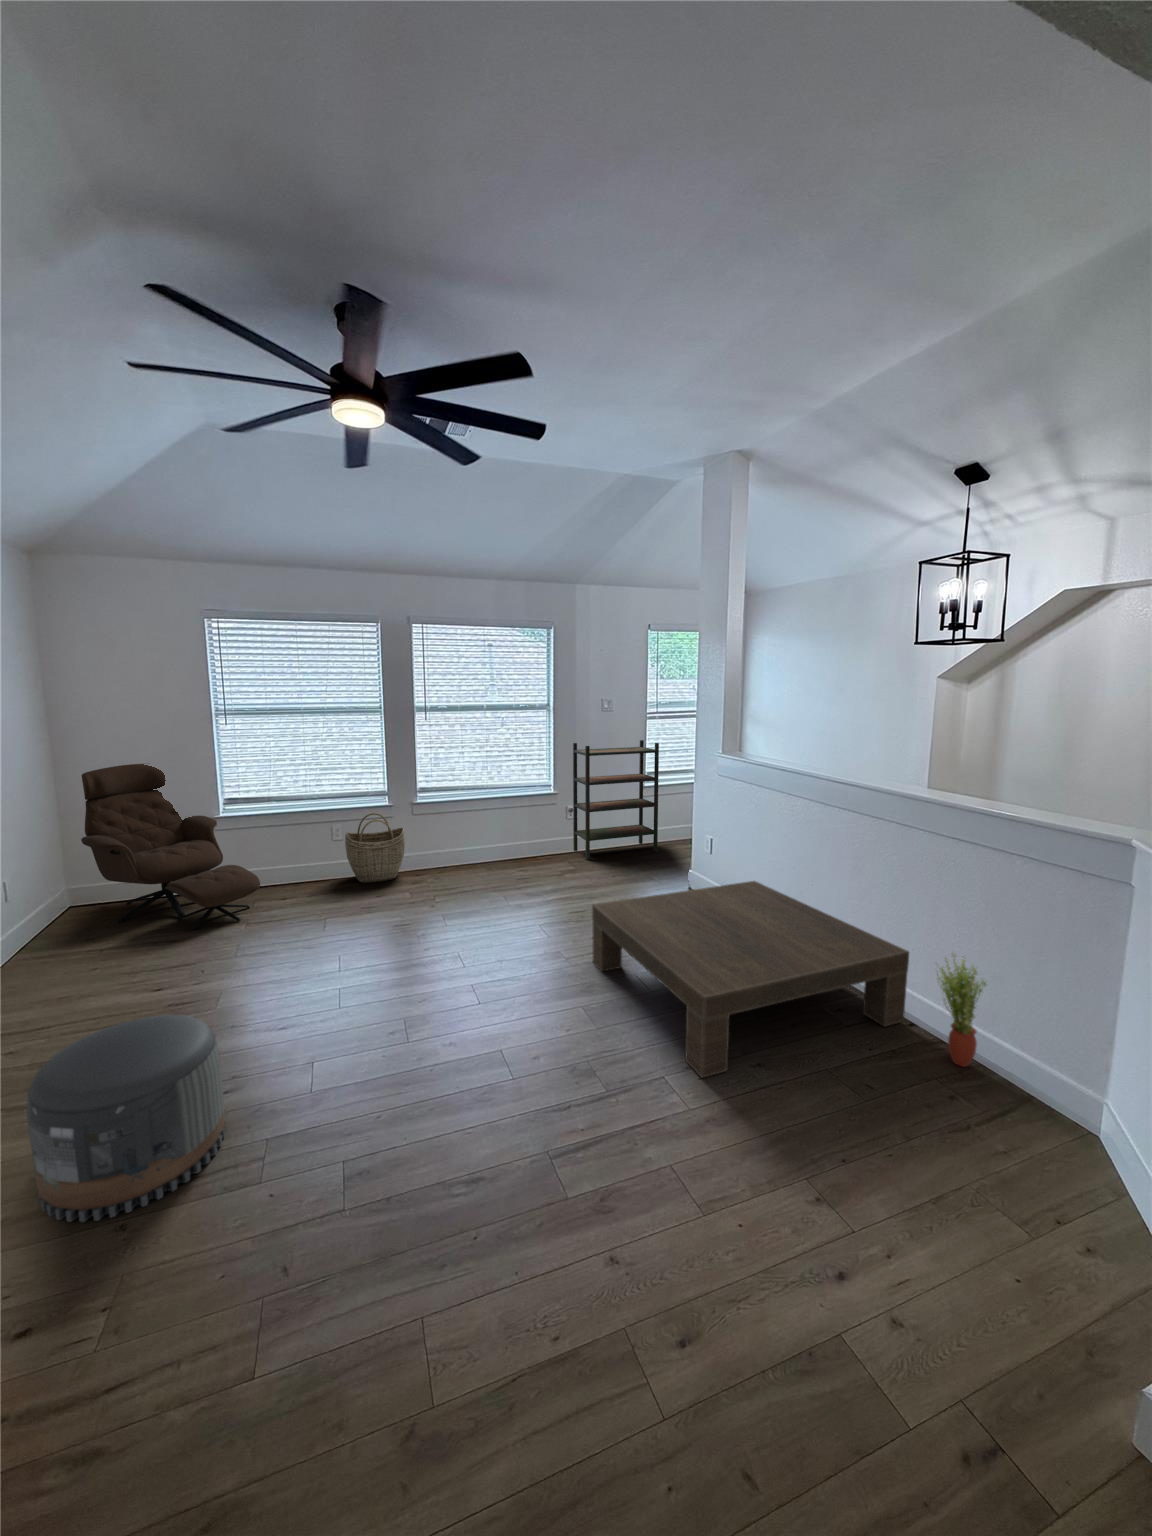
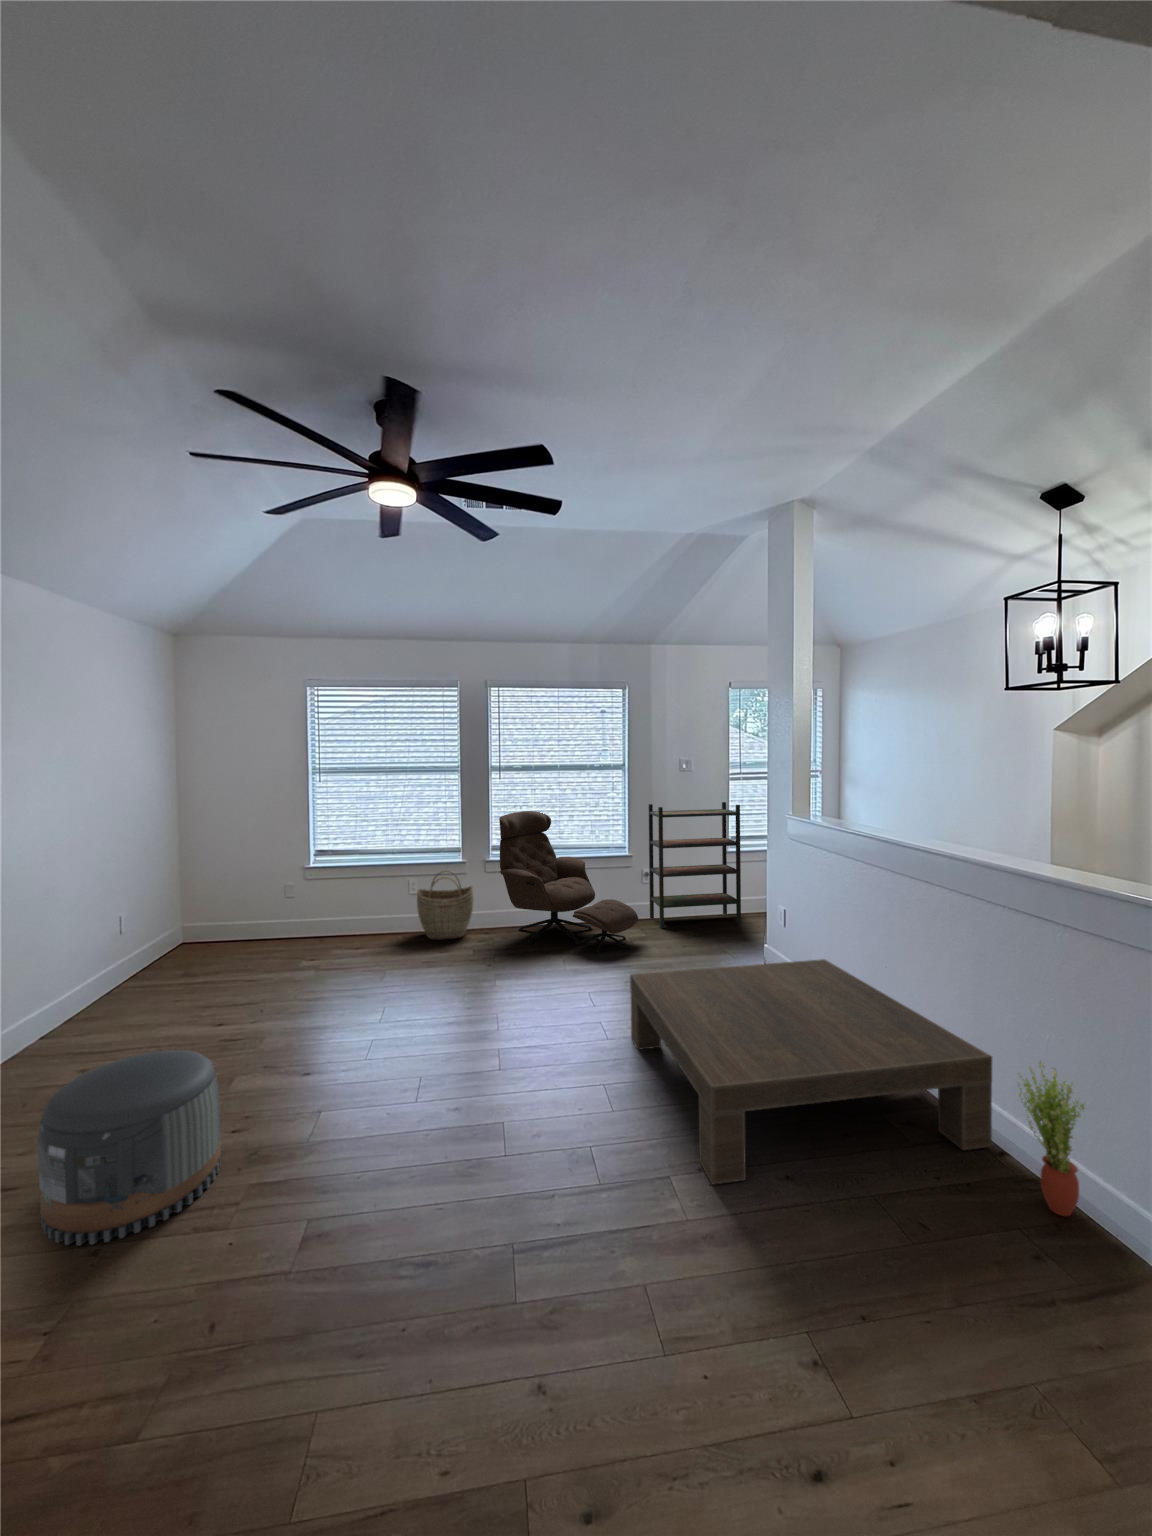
lounge chair: present [81,764,260,930] -> present [499,811,638,953]

